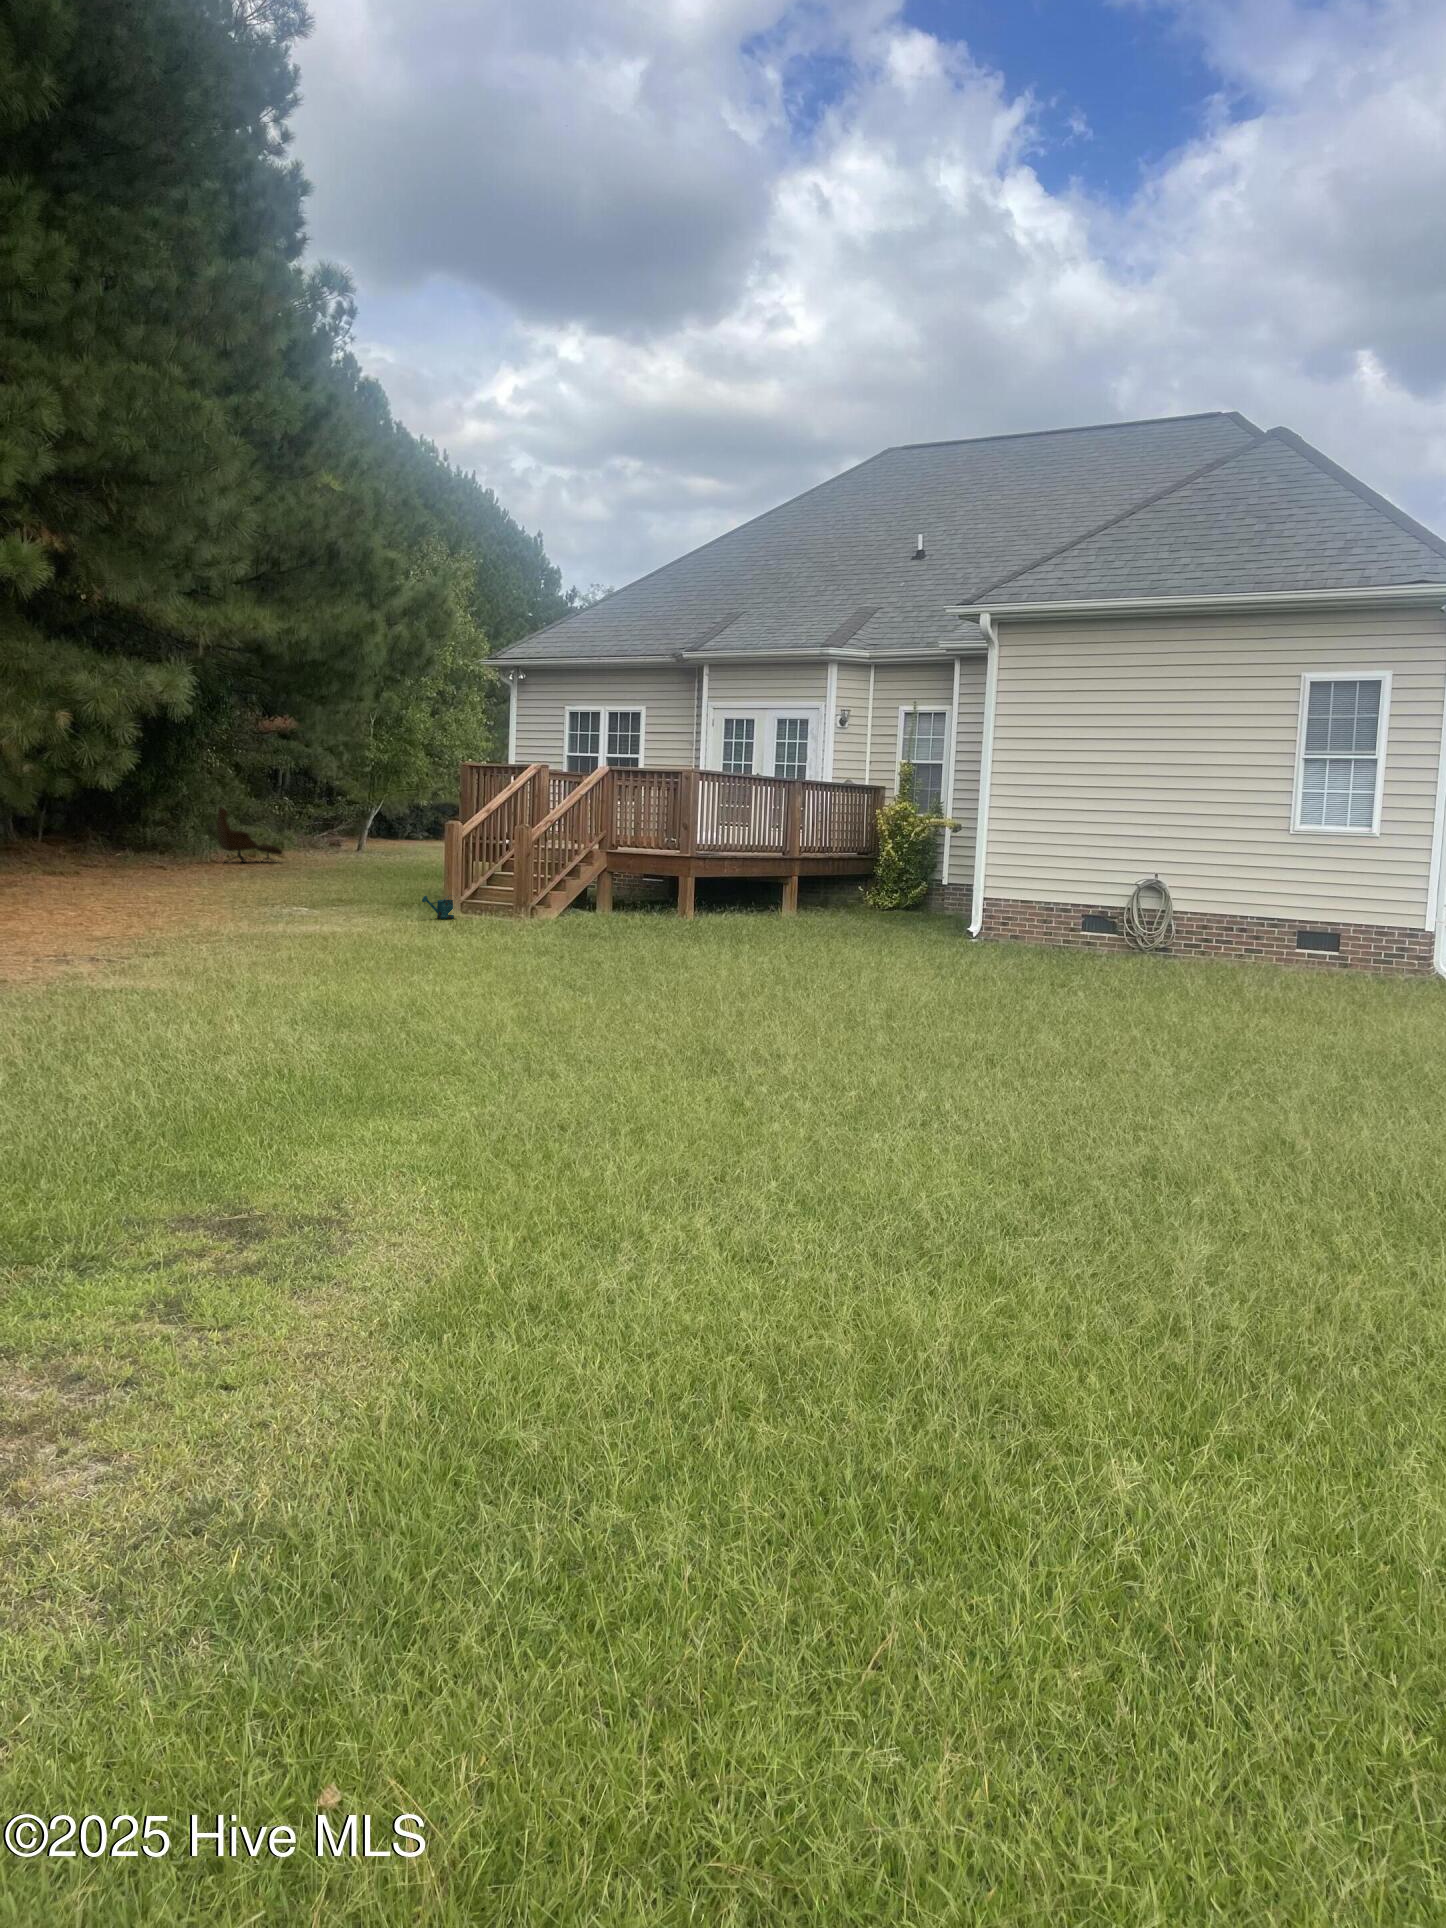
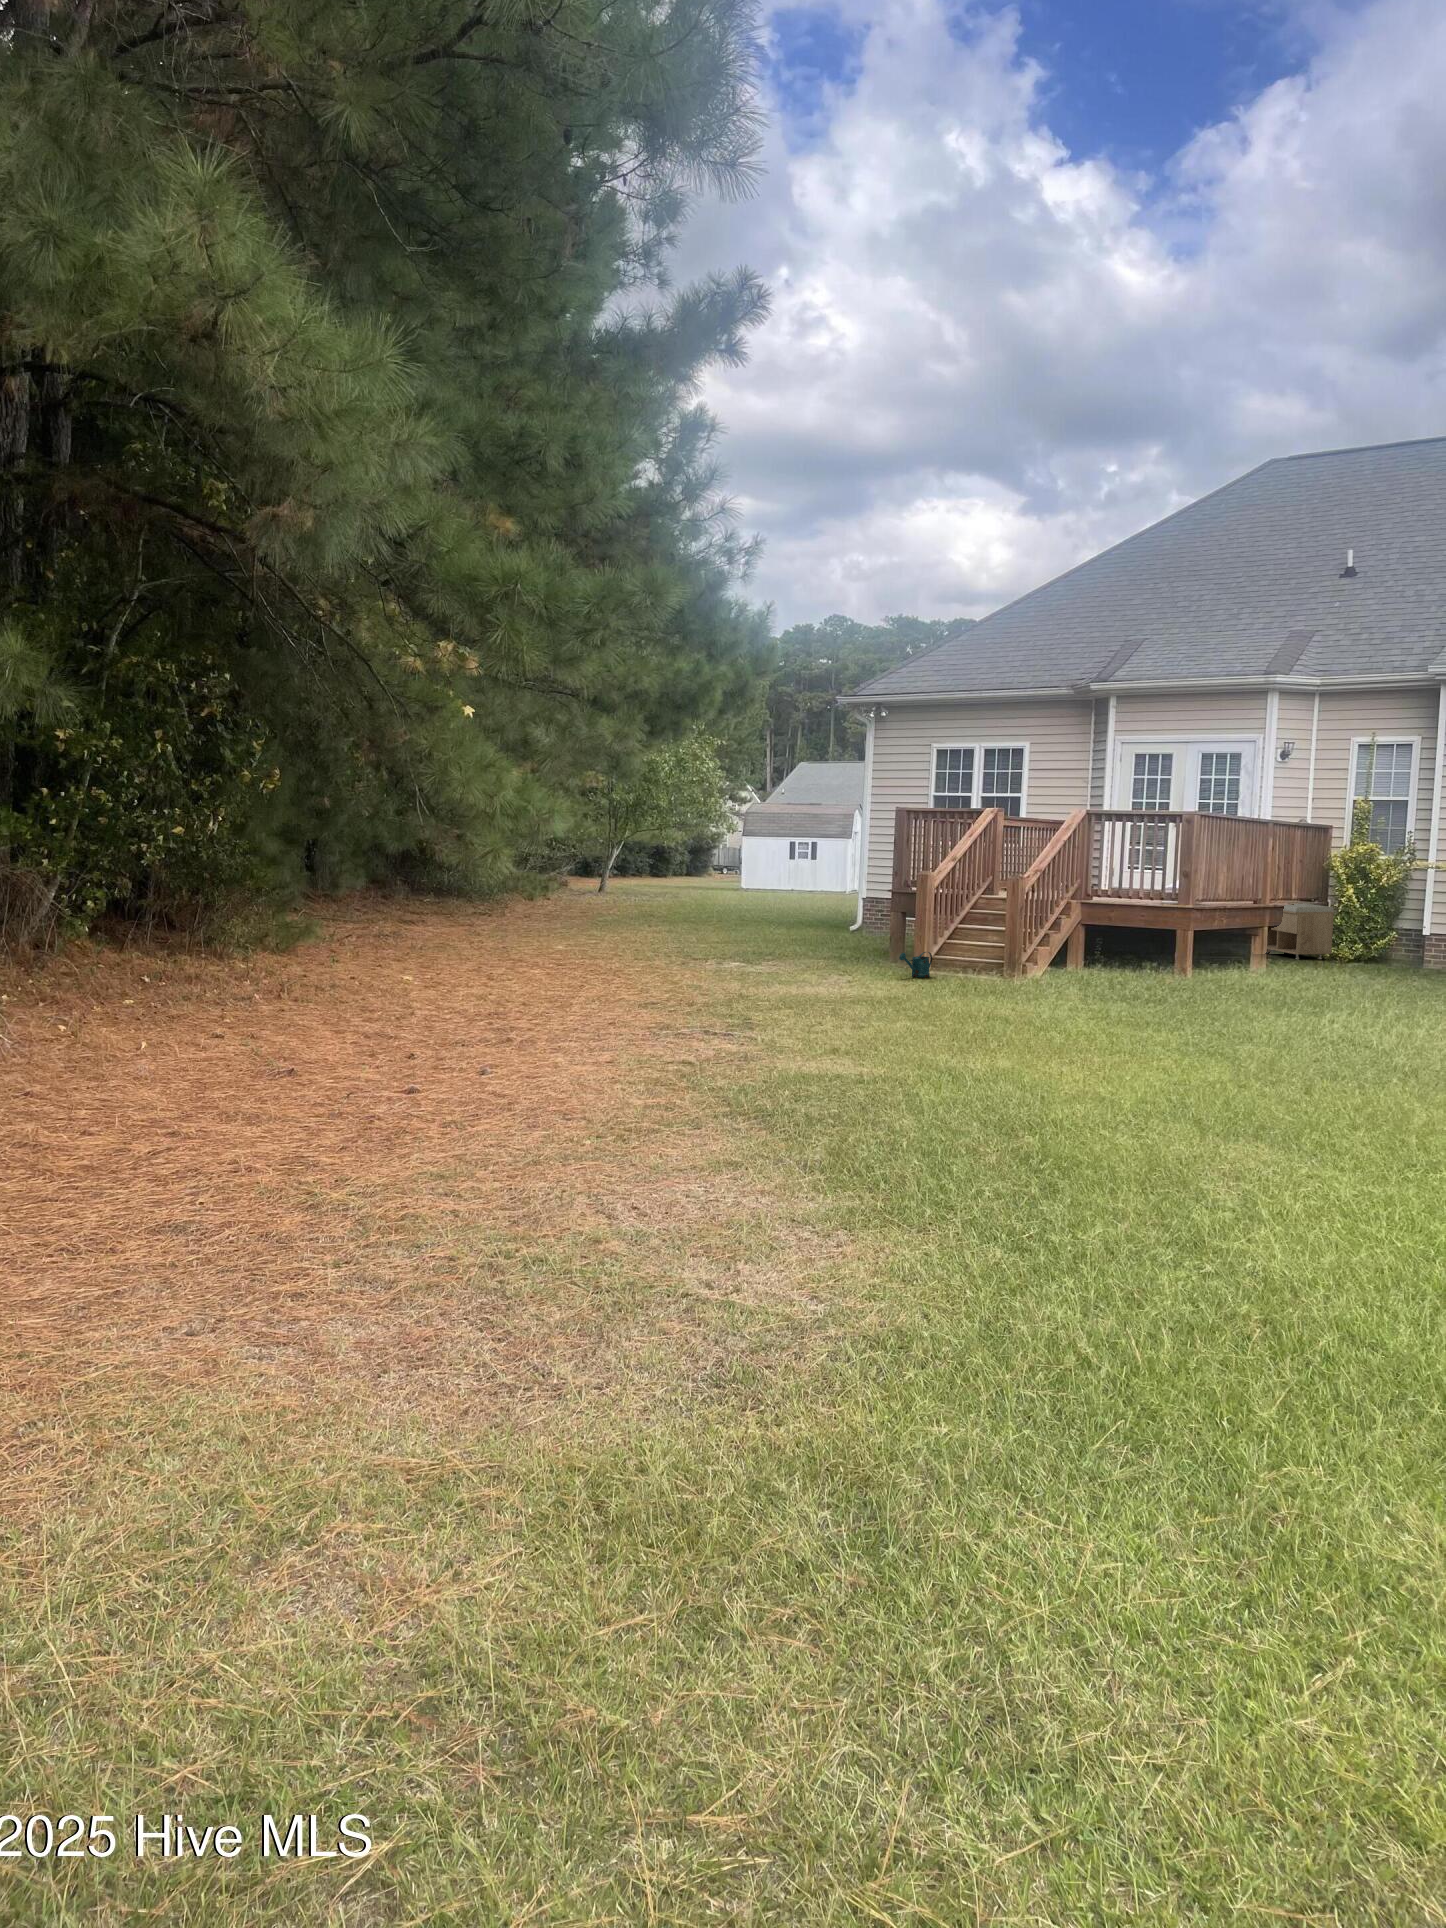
lounge chair: present [217,807,282,863] -> none [534,849,599,906]
storage bench: none [825,858,879,910] -> present [1266,903,1334,959]

